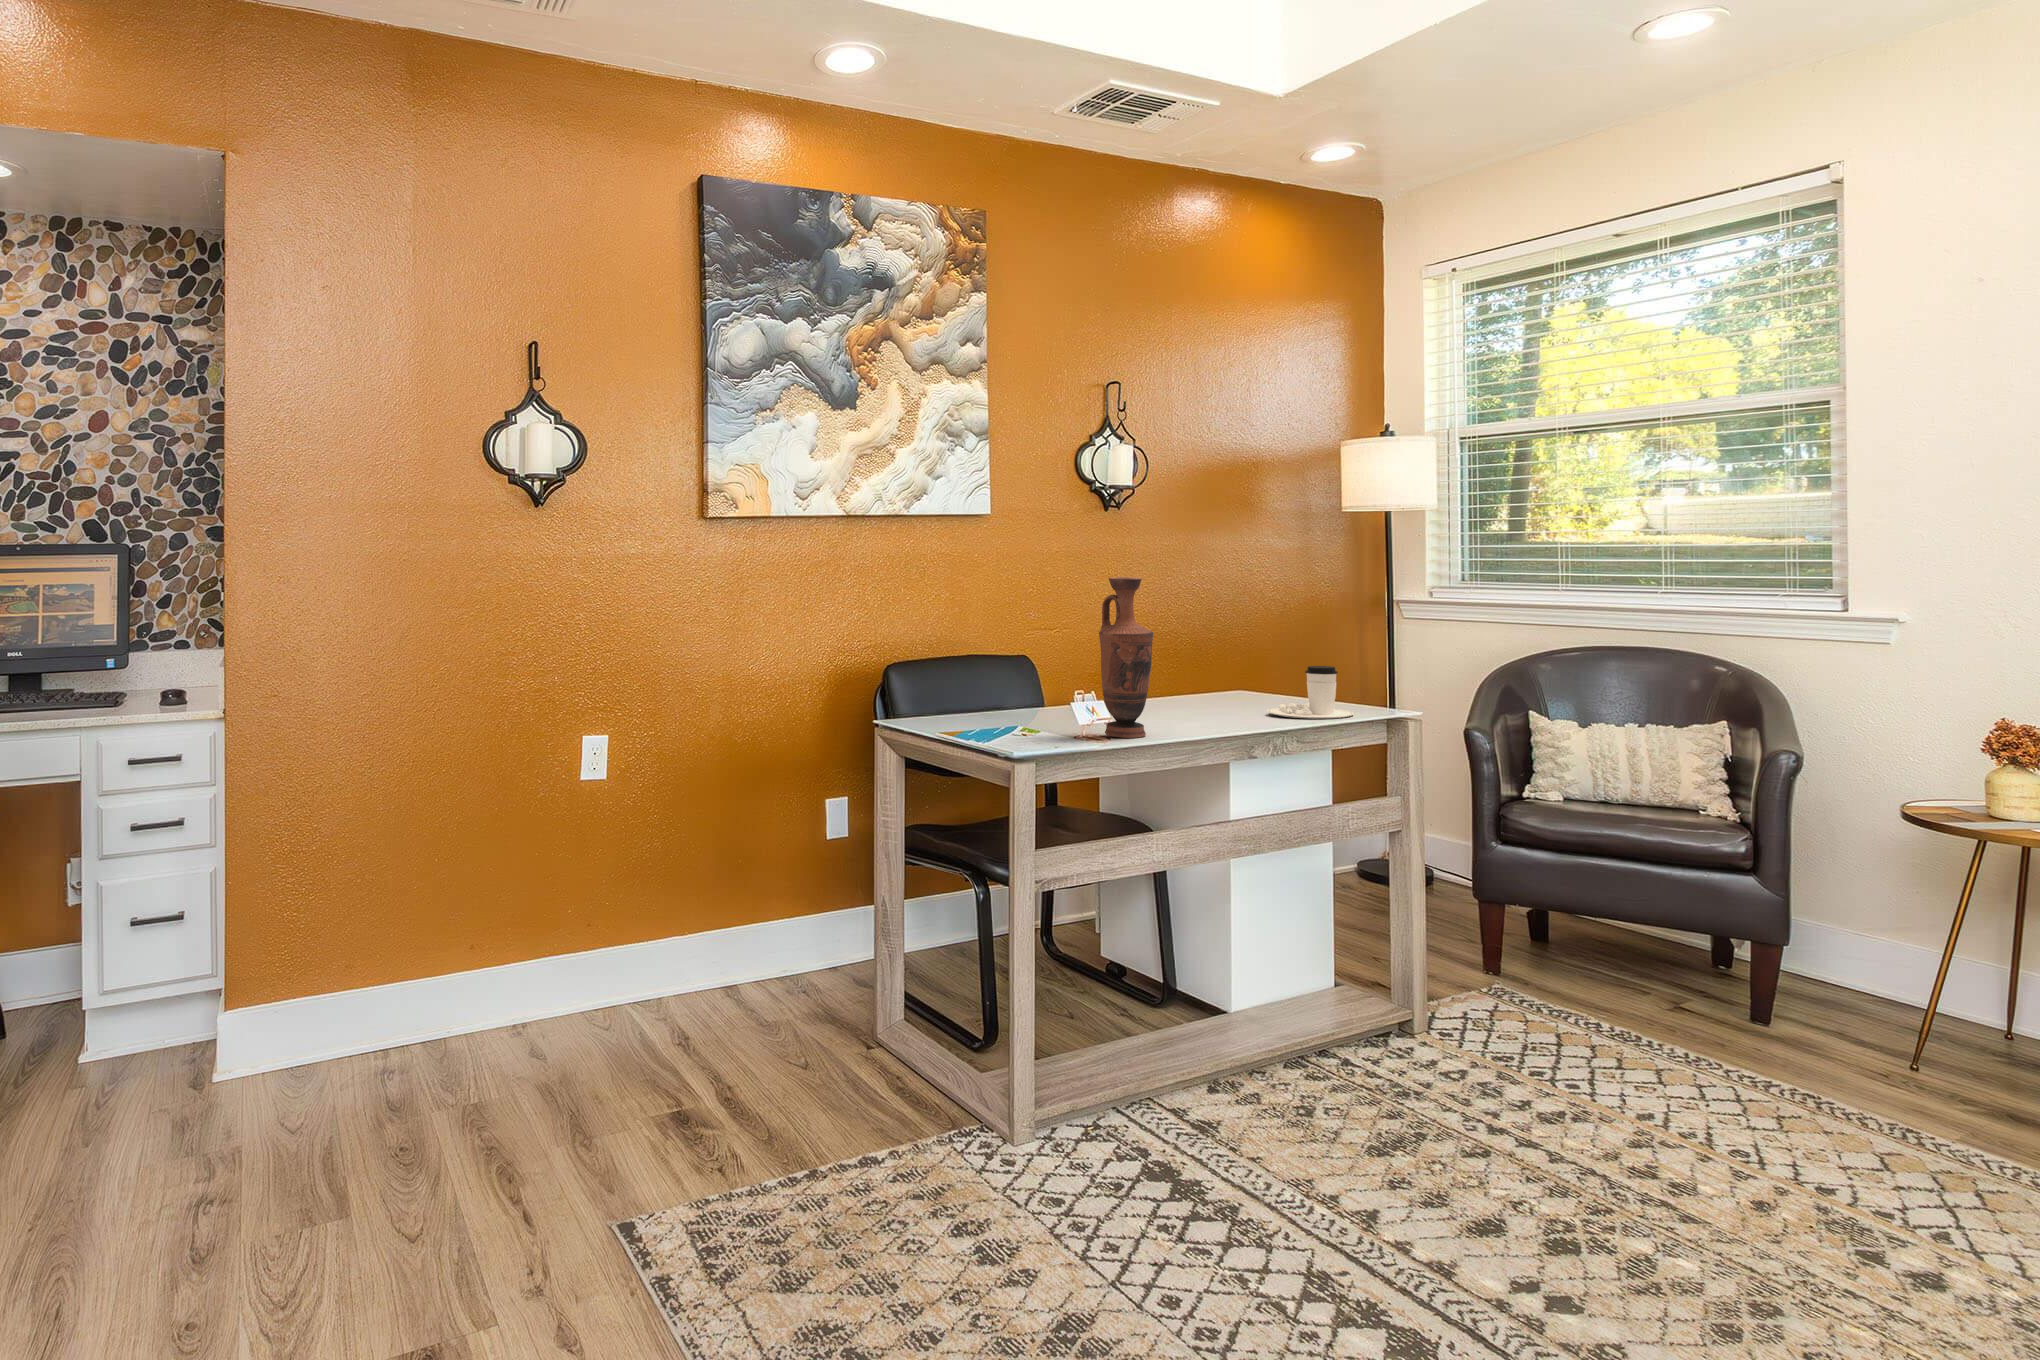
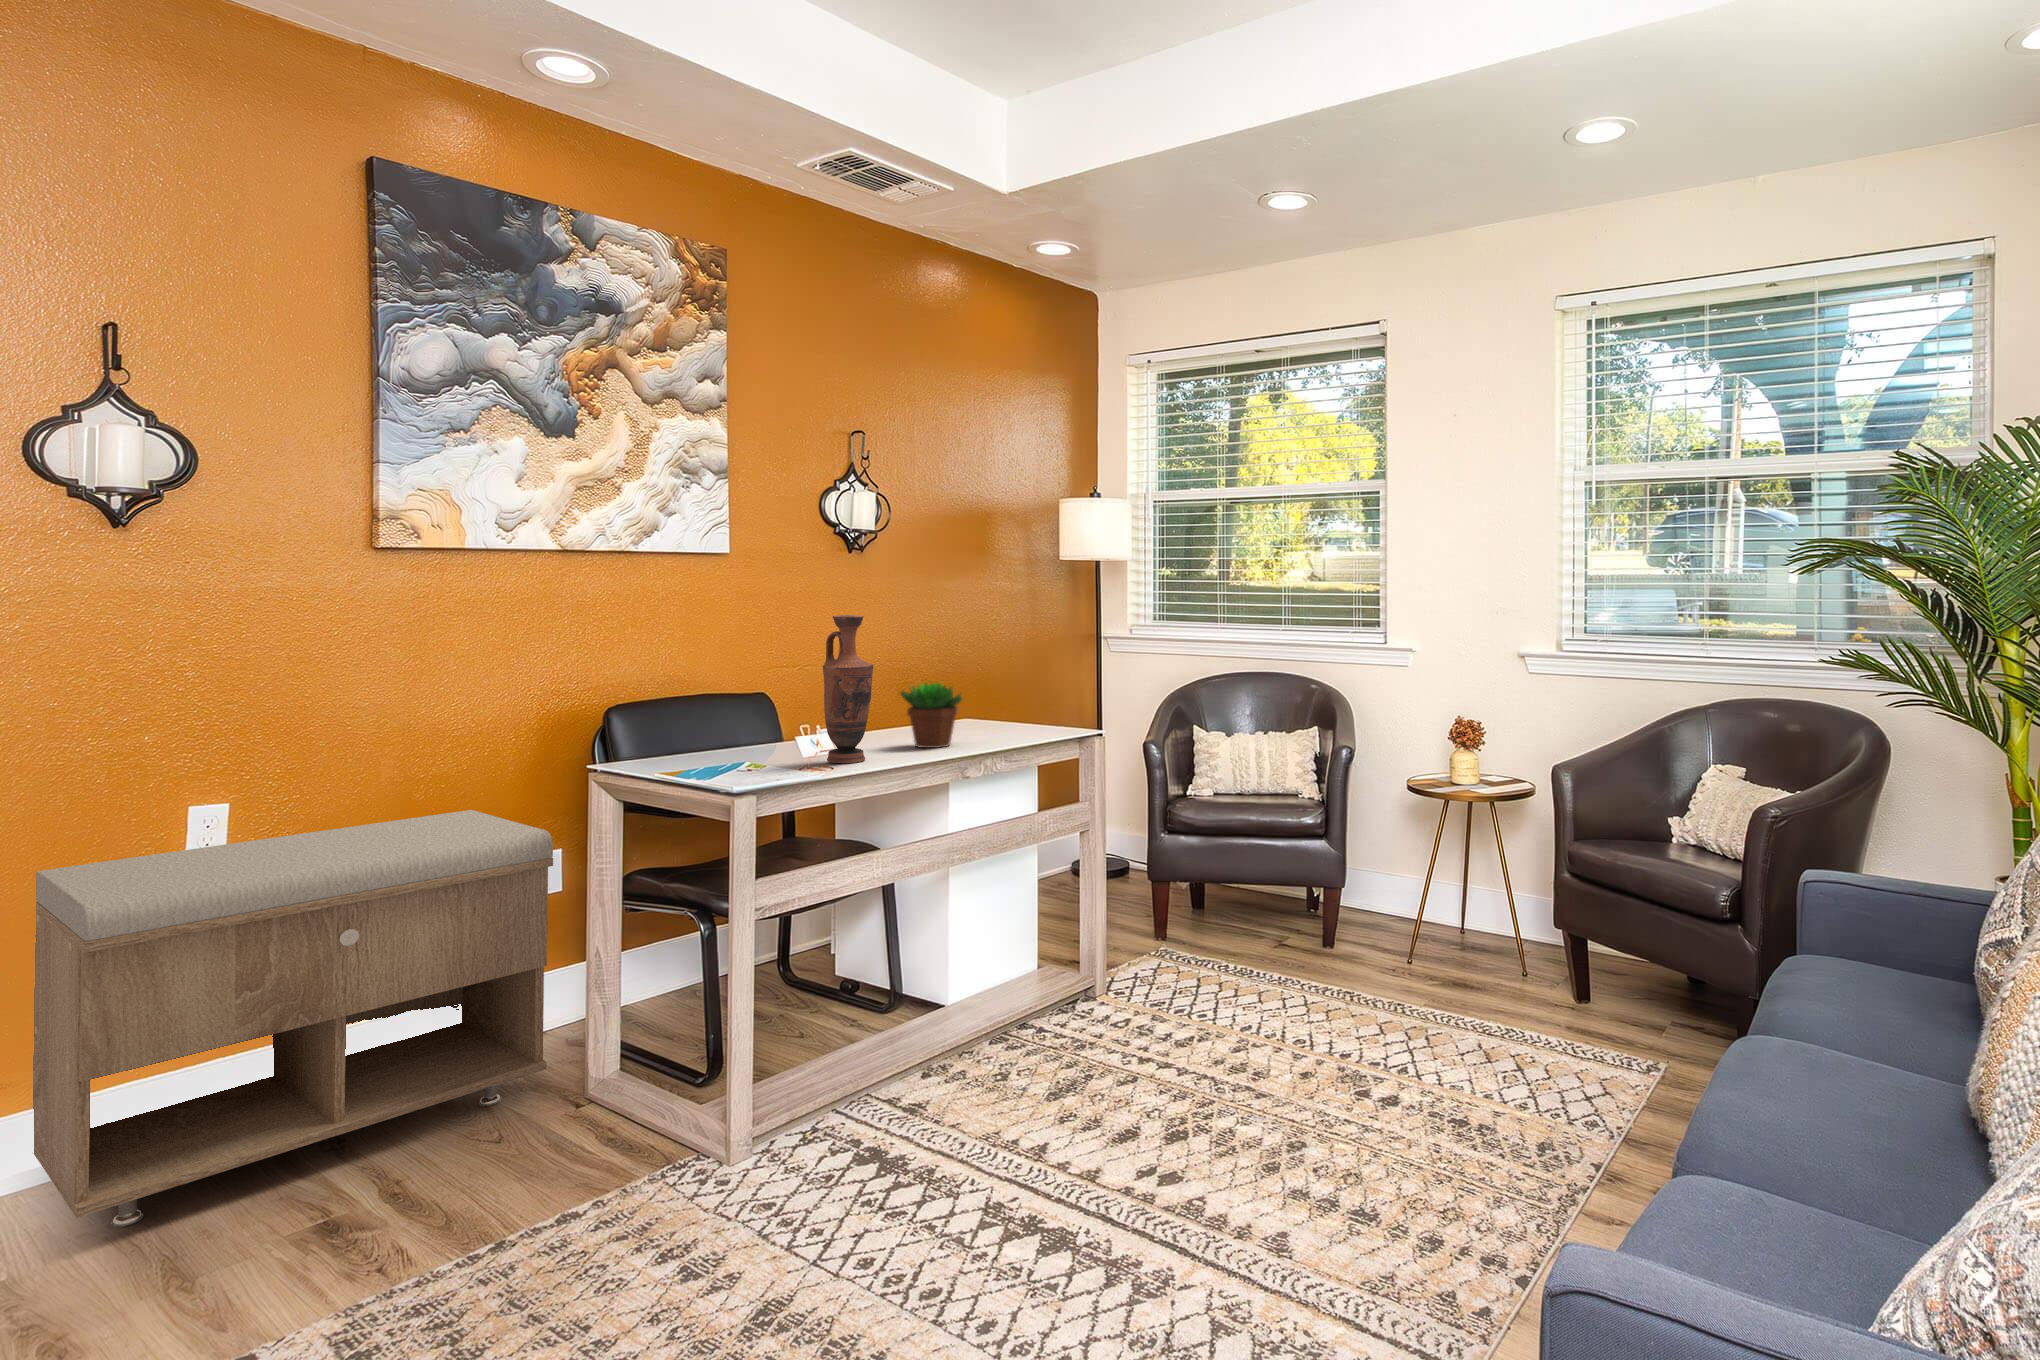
succulent plant: none [1178,651,1251,727] -> present [901,683,962,748]
coffee cup: present [1267,666,1354,719] -> none [978,690,1049,736]
storage bench: none [479,759,848,1085] -> present [33,810,553,1227]

